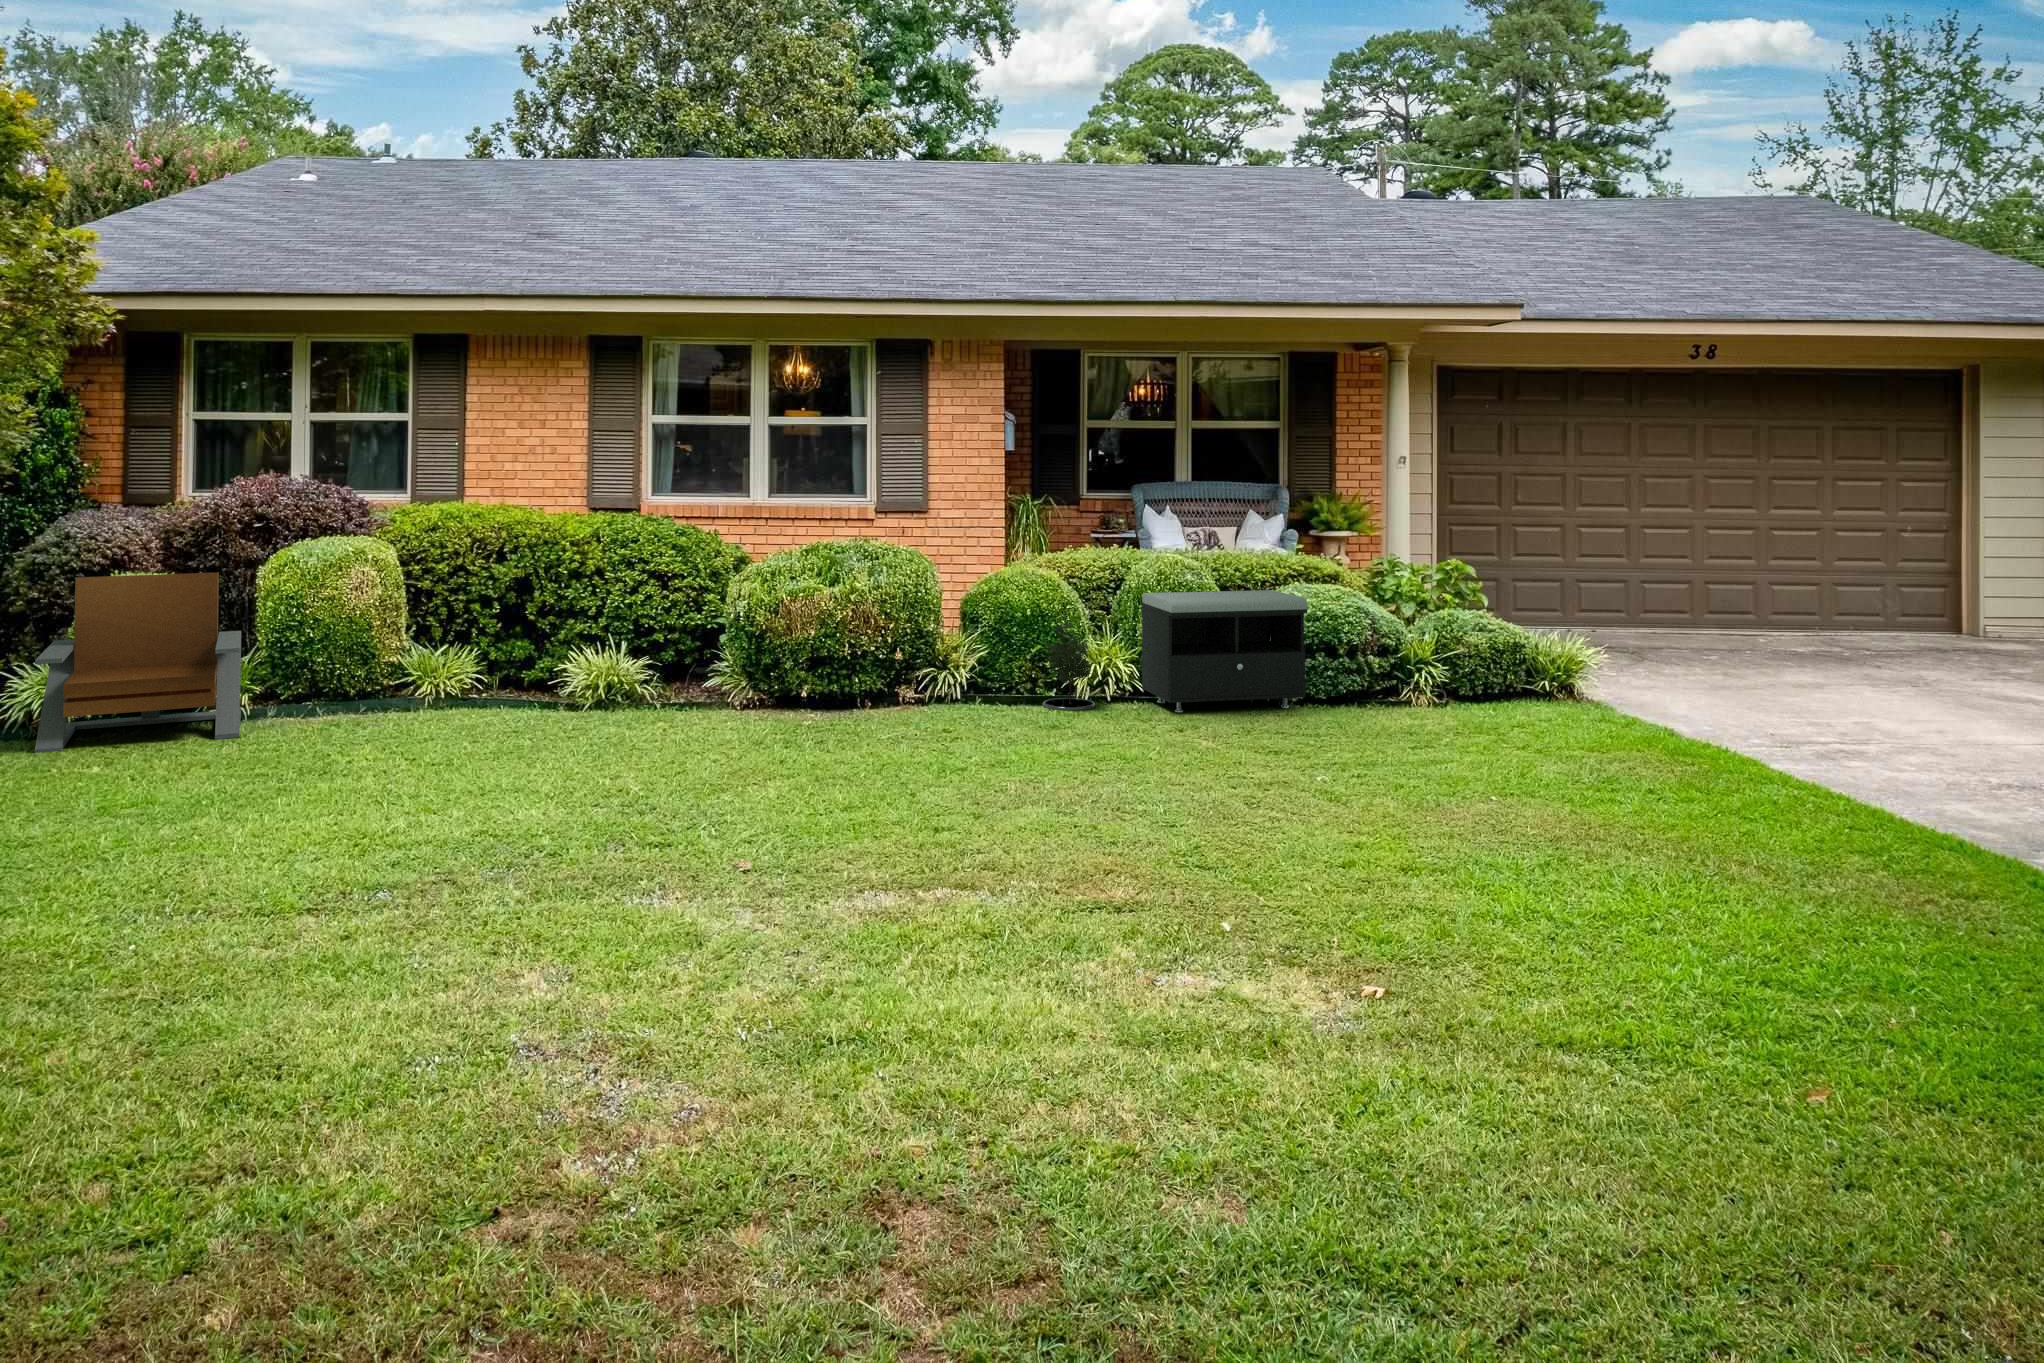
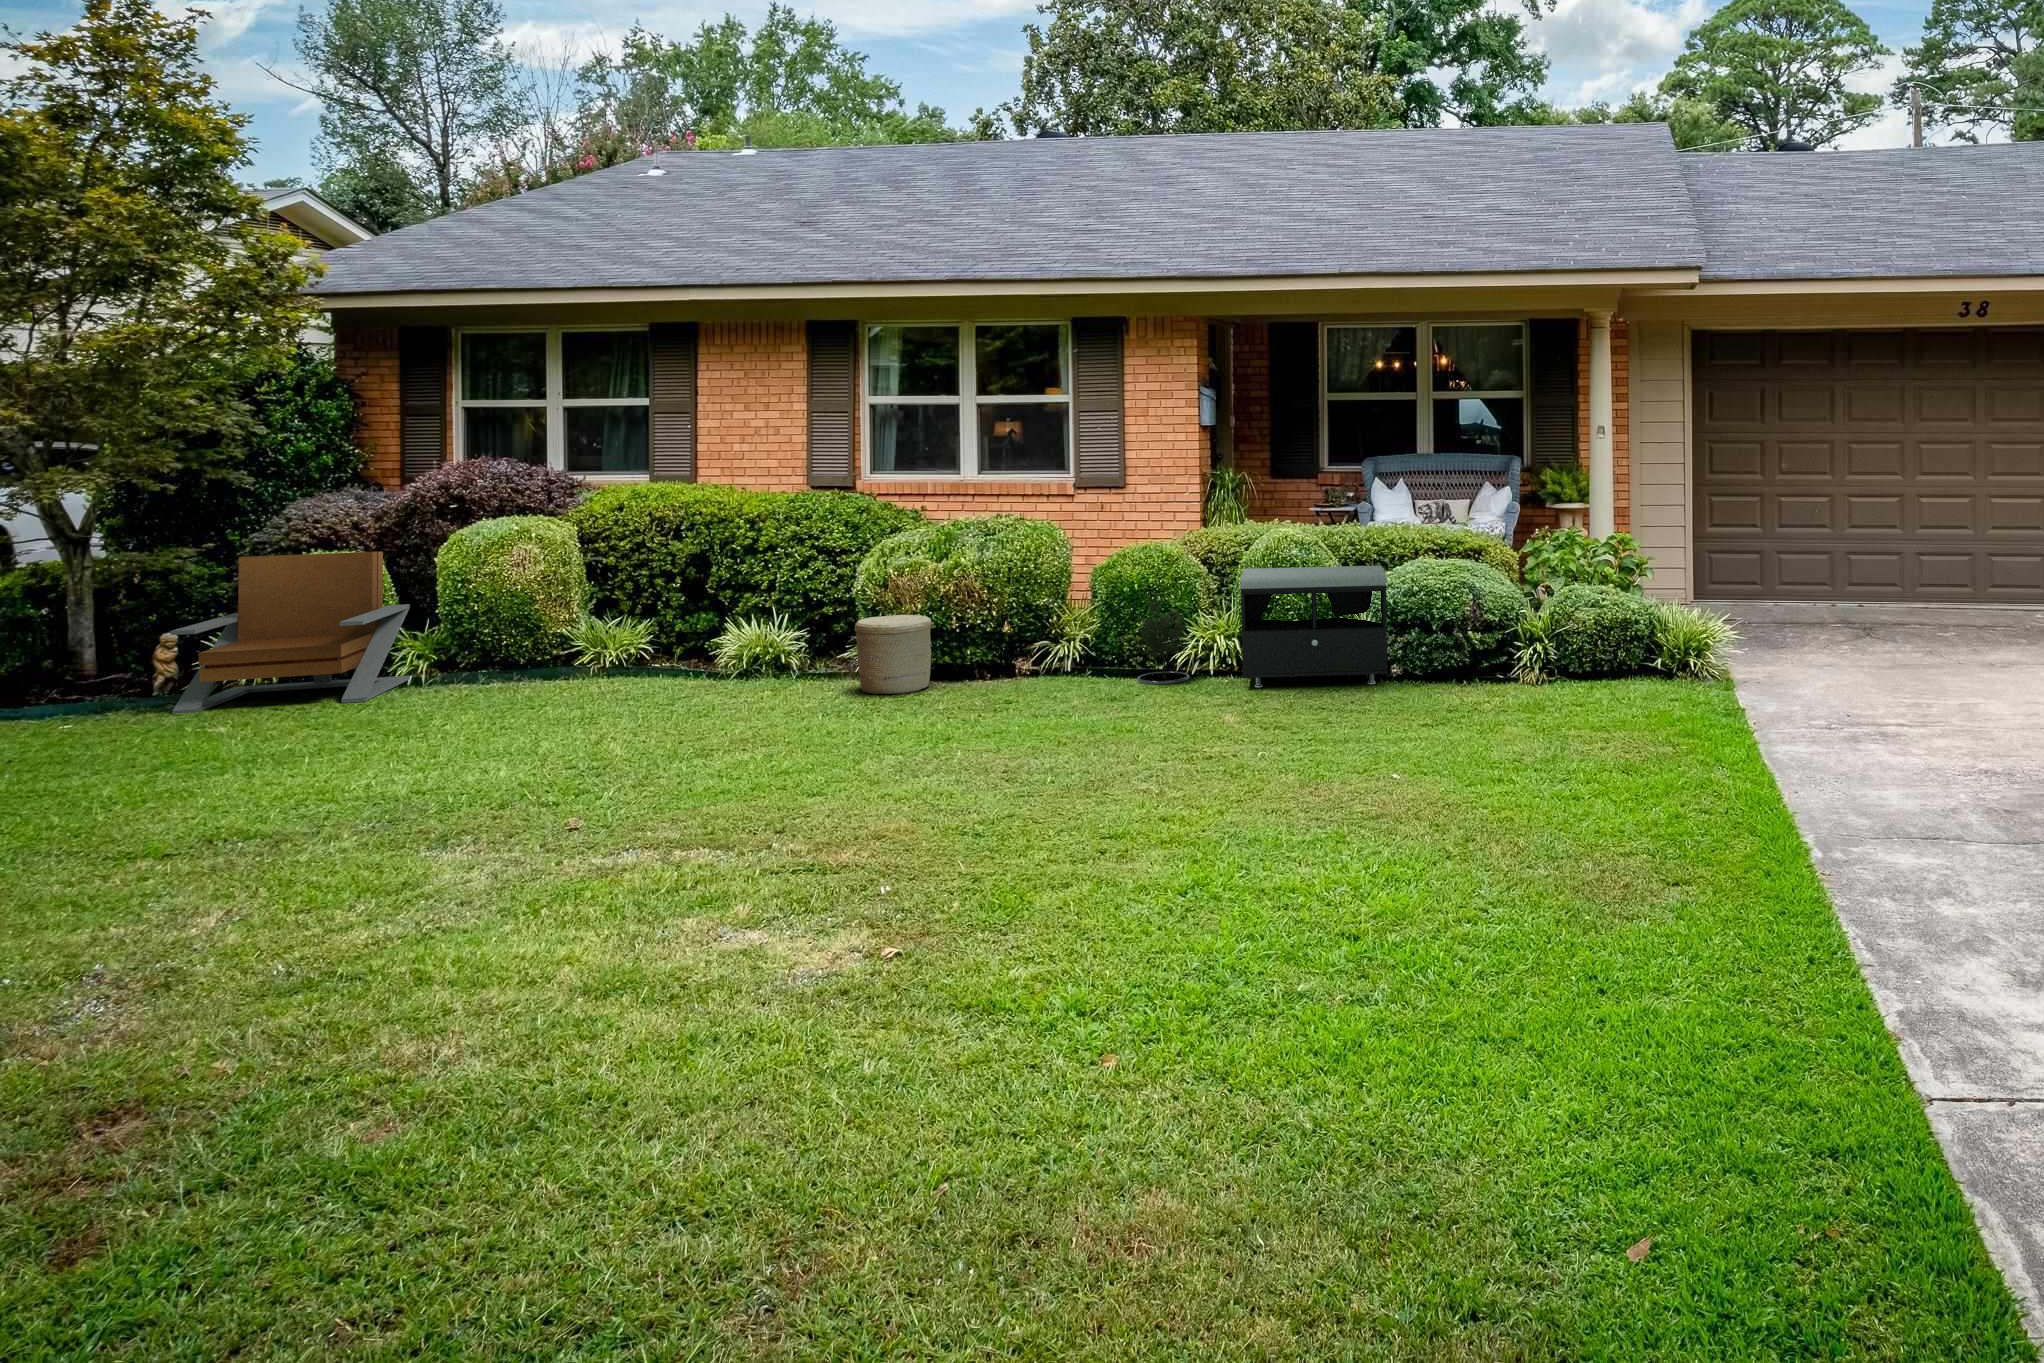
woven basket: none [770,641,846,723] -> present [854,615,932,694]

